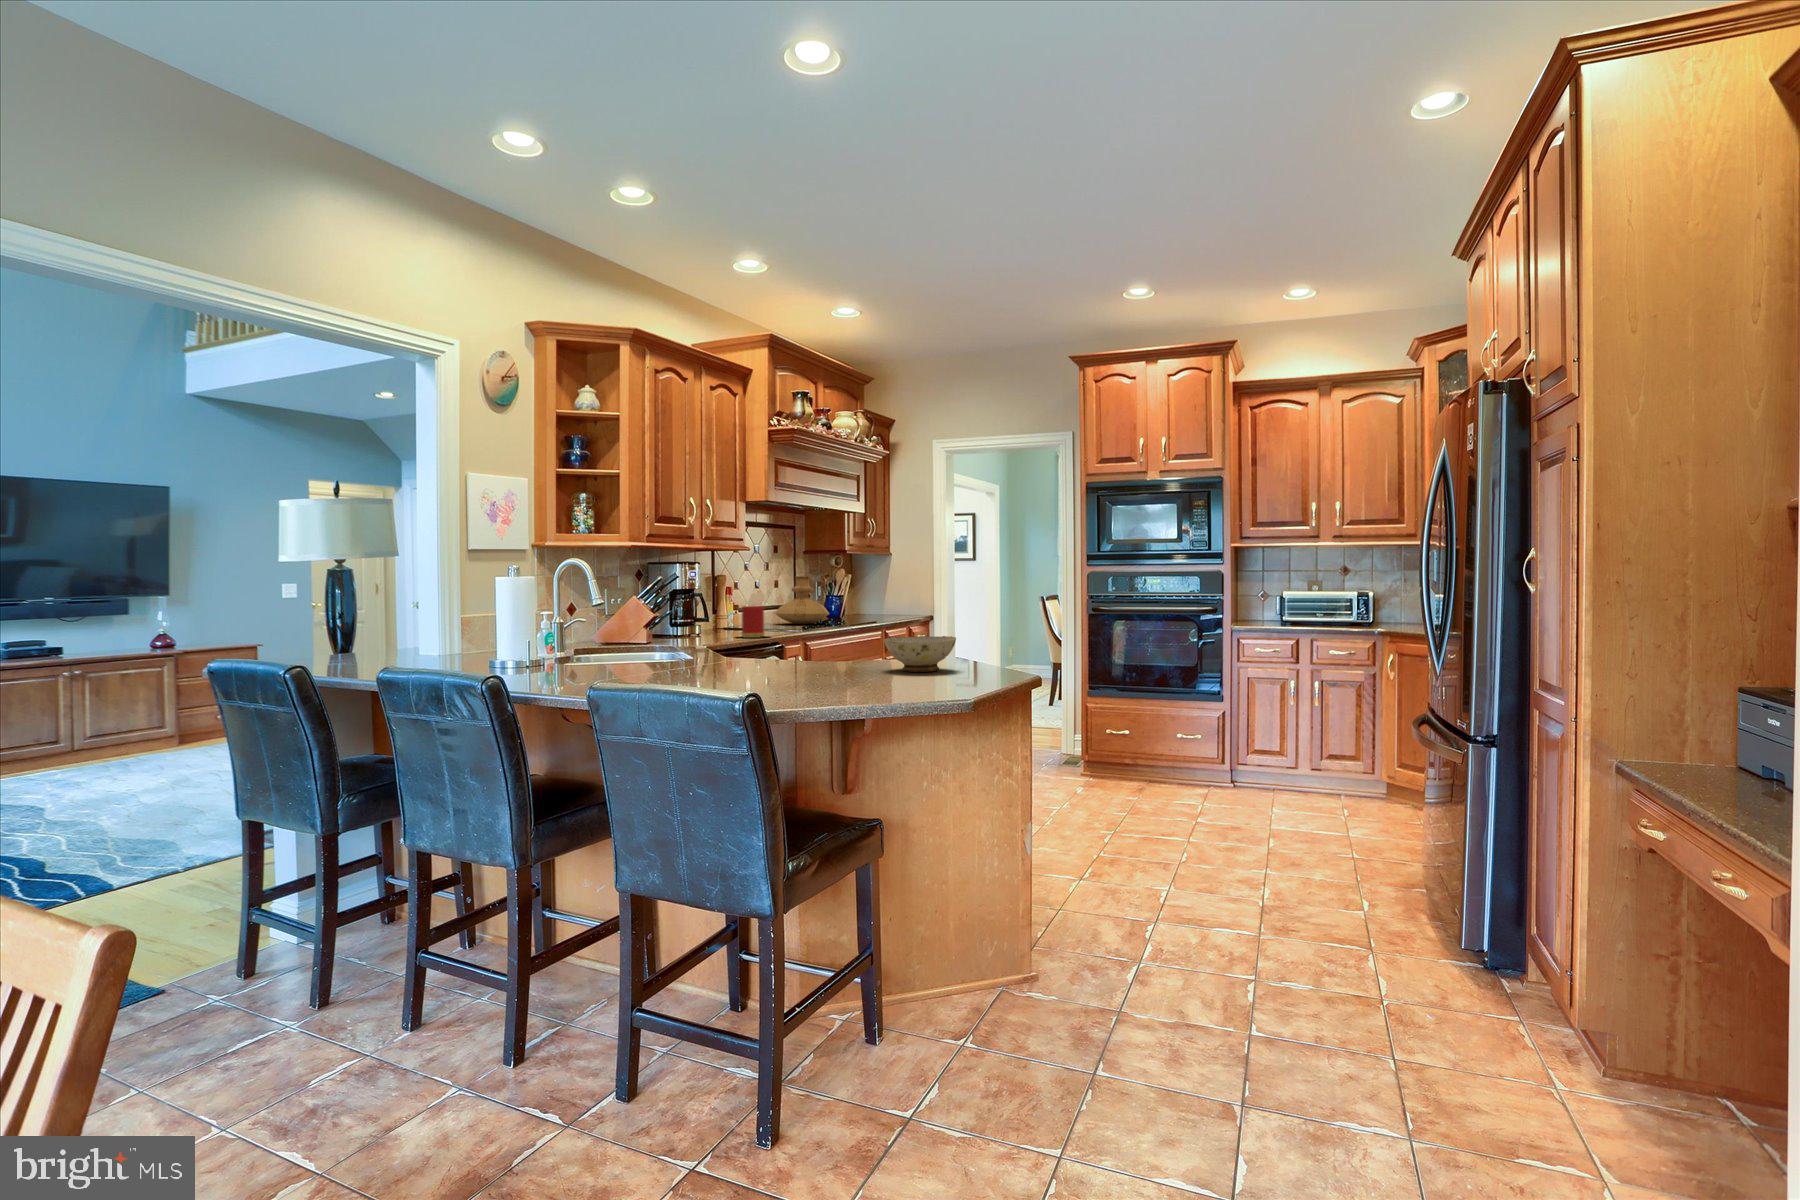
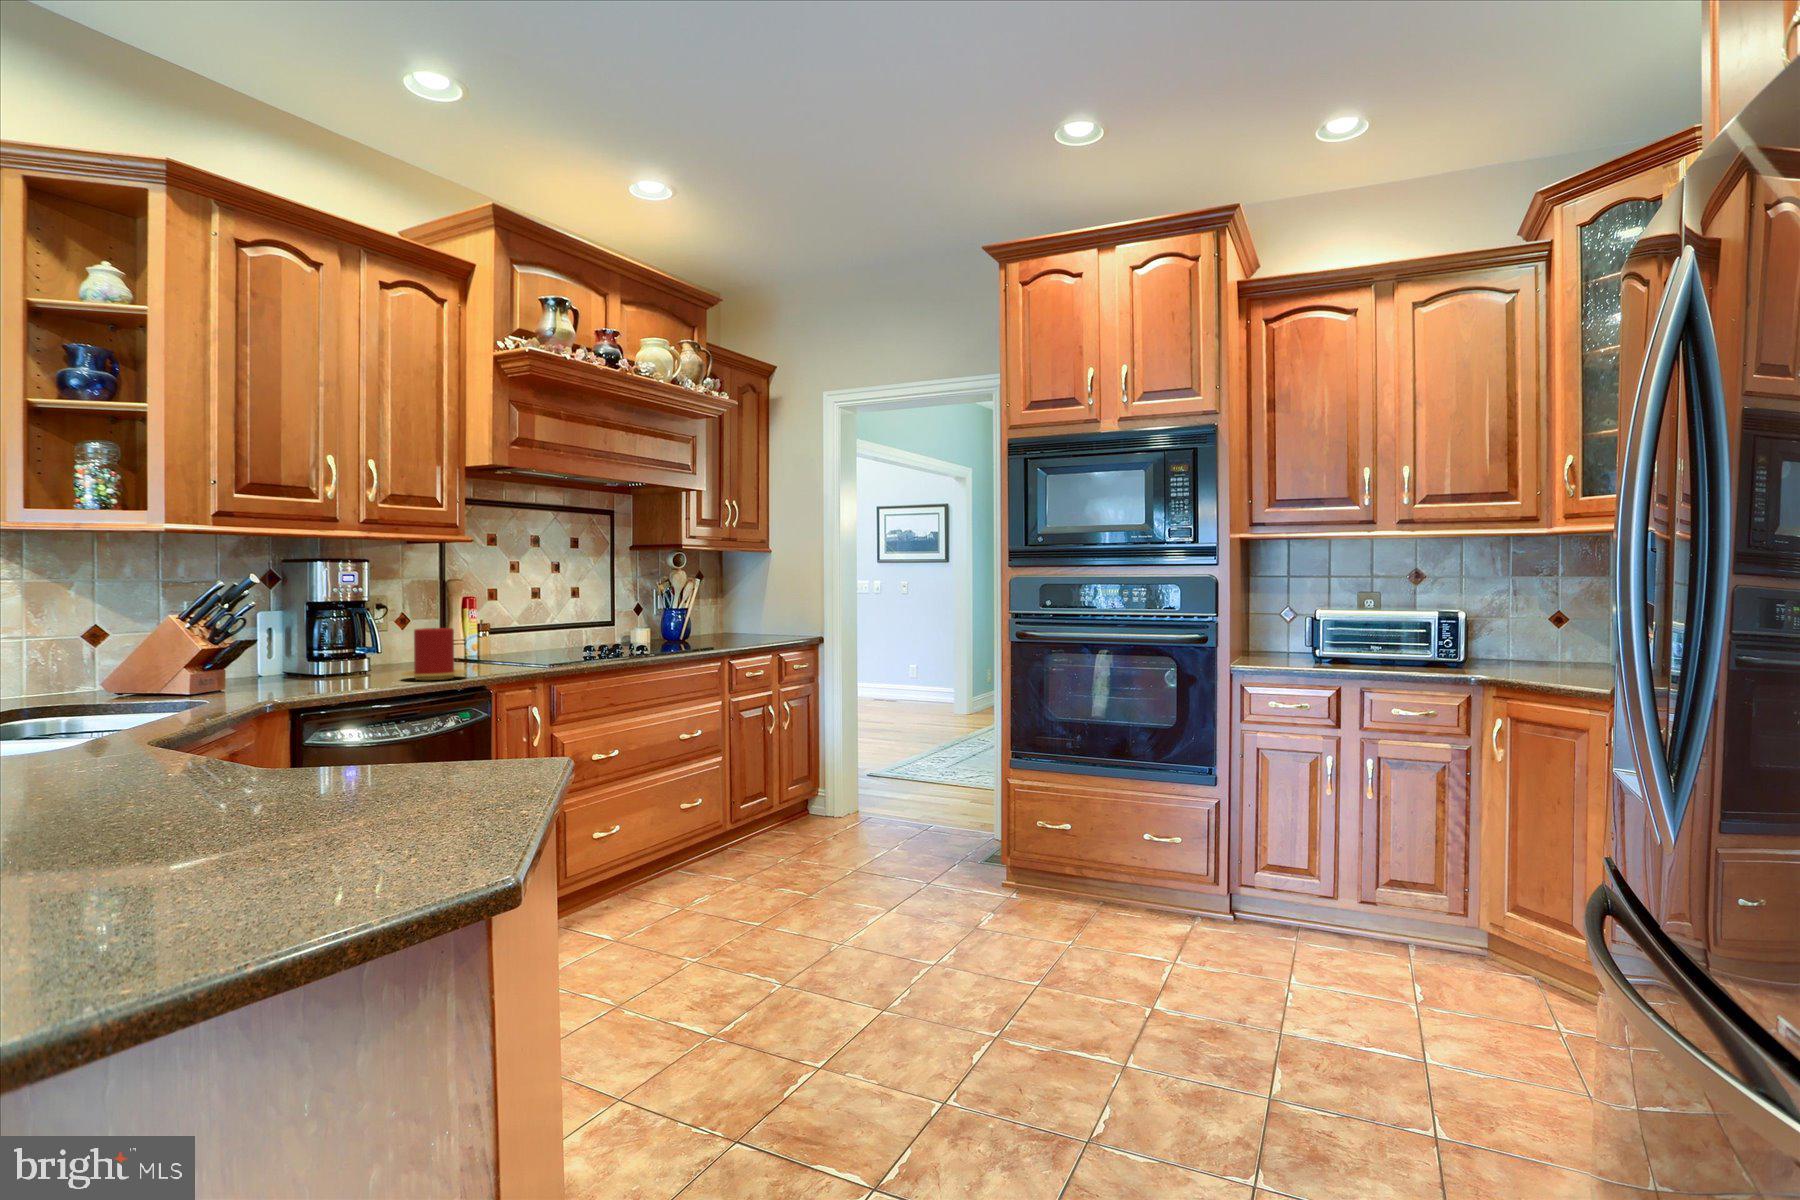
vase: present [775,576,829,624] -> none [576,582,658,650]
ceramic bowl: present [884,636,956,672] -> none [192,723,410,827]

